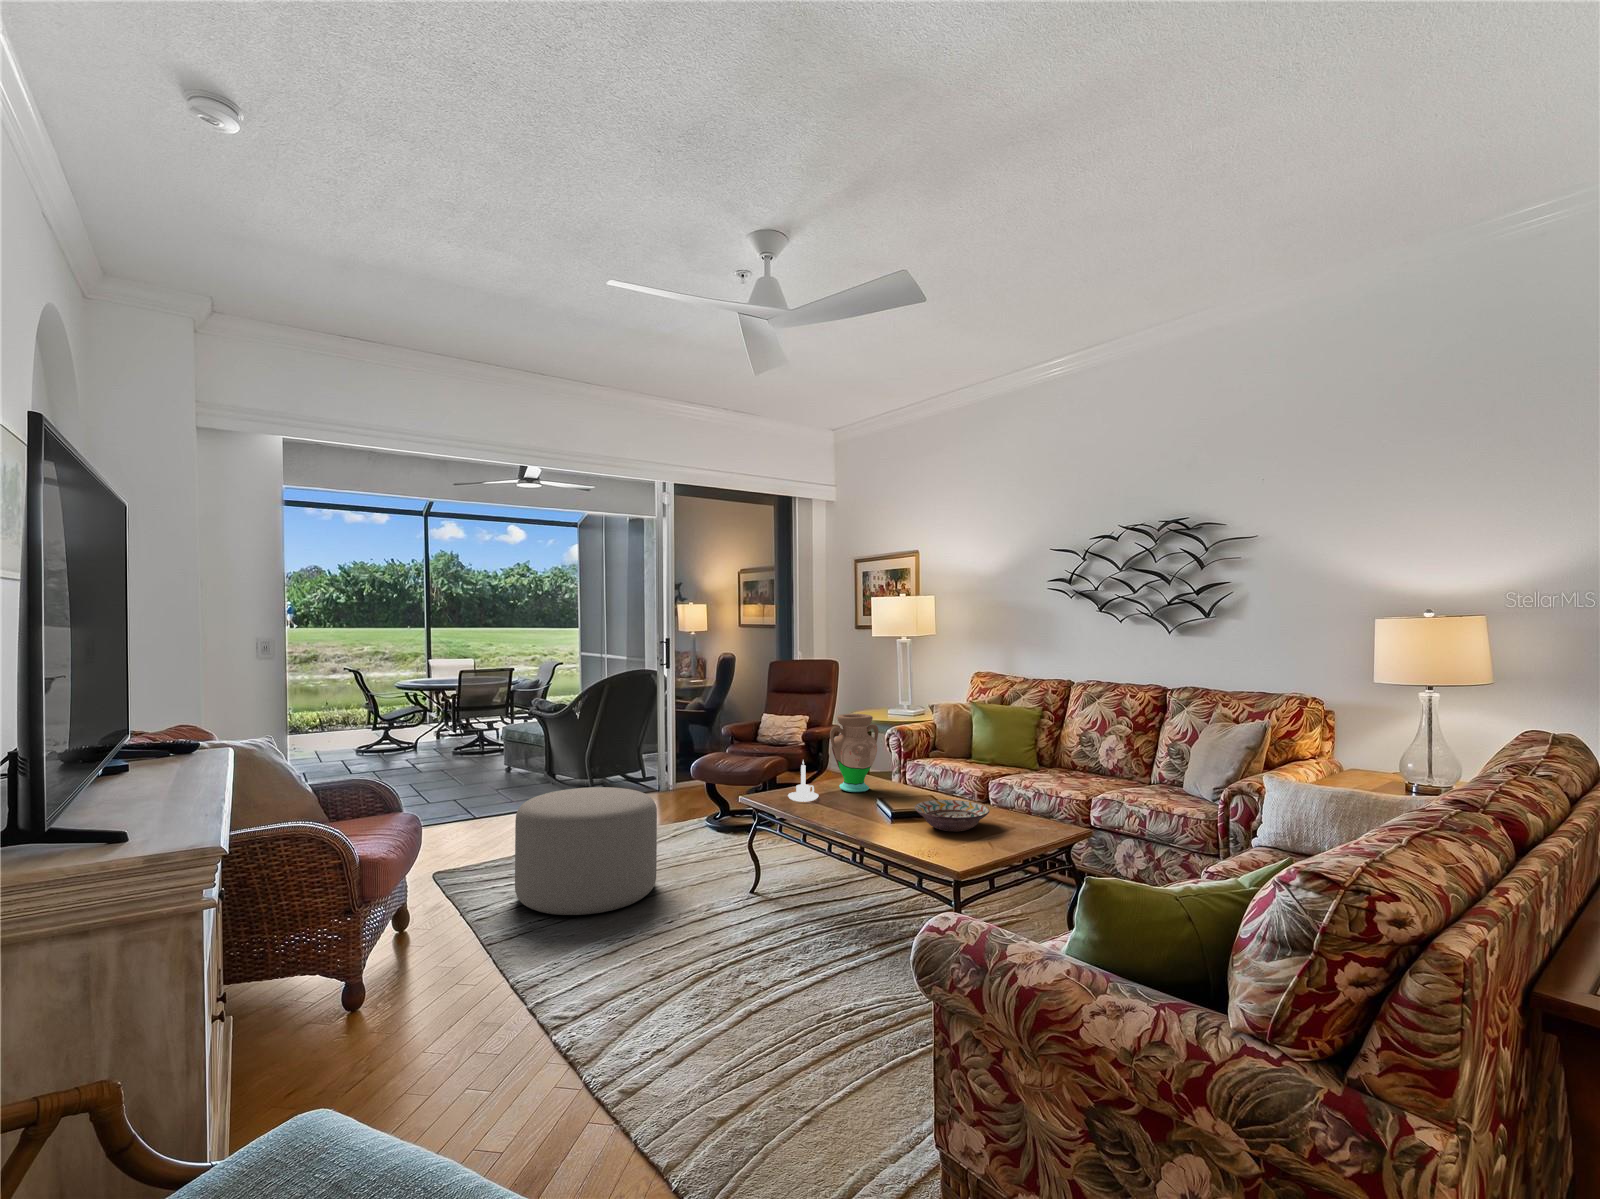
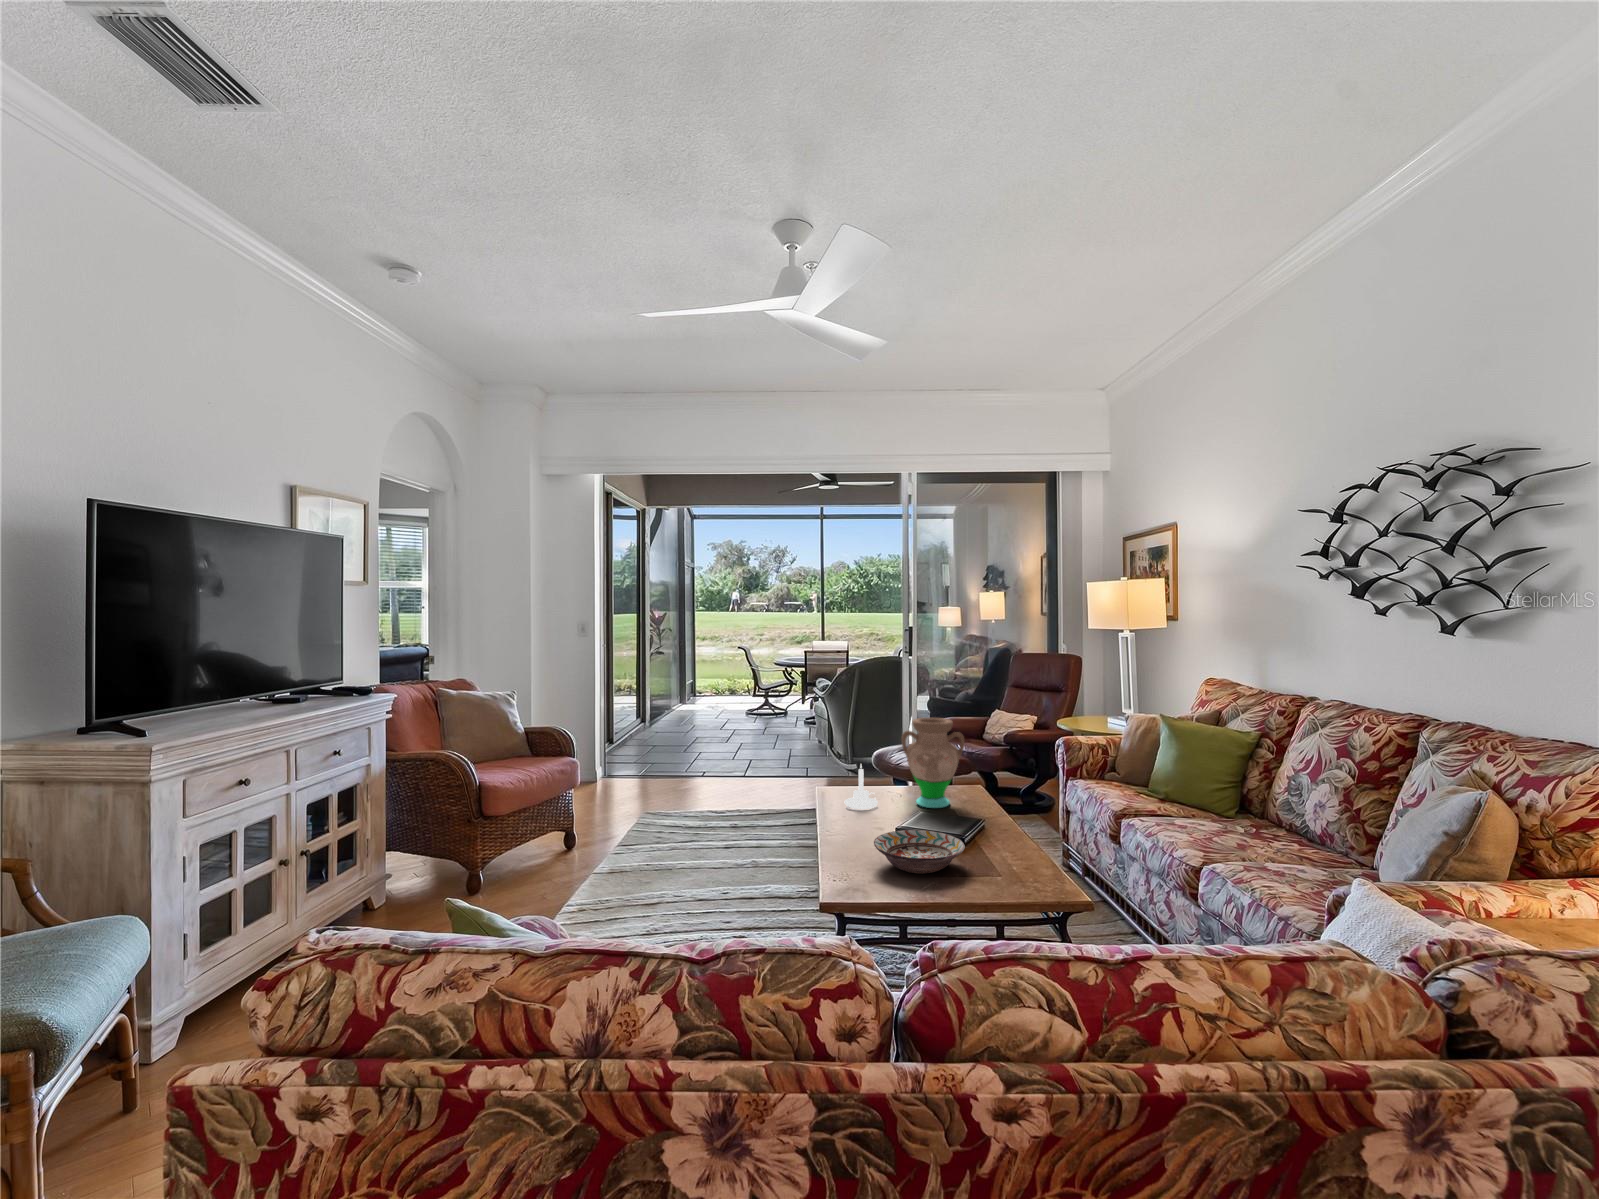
ottoman: present [515,787,657,915] -> none [622,765,749,881]

